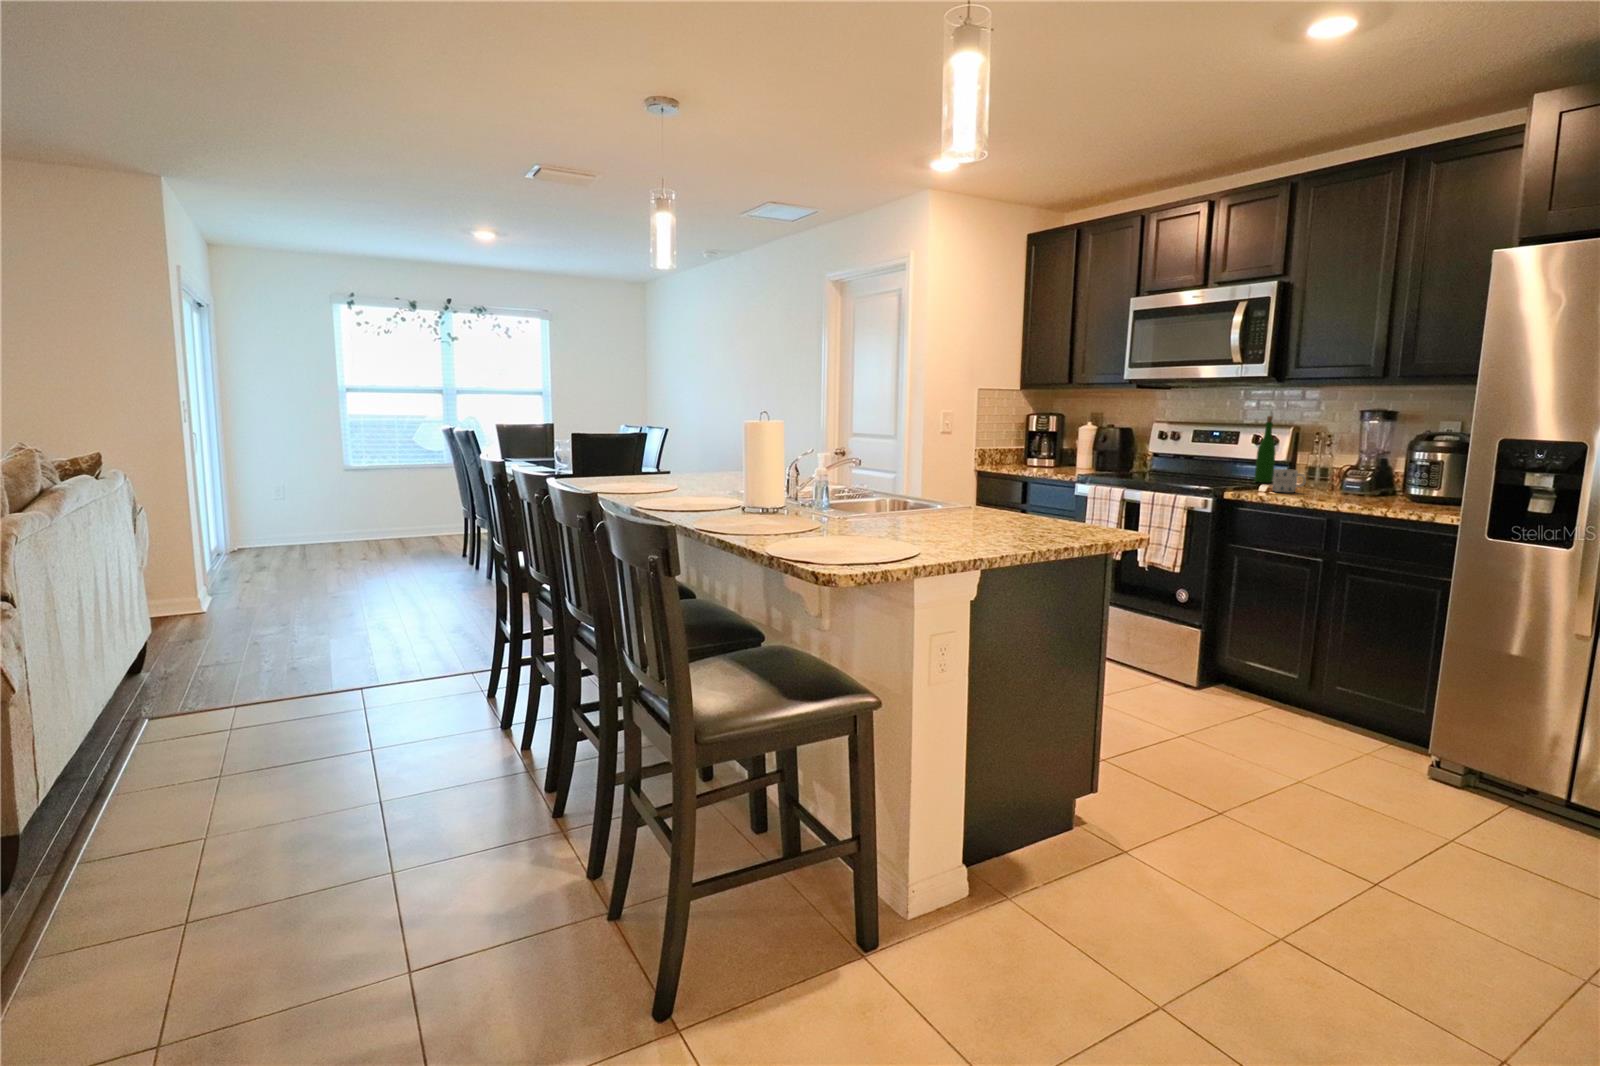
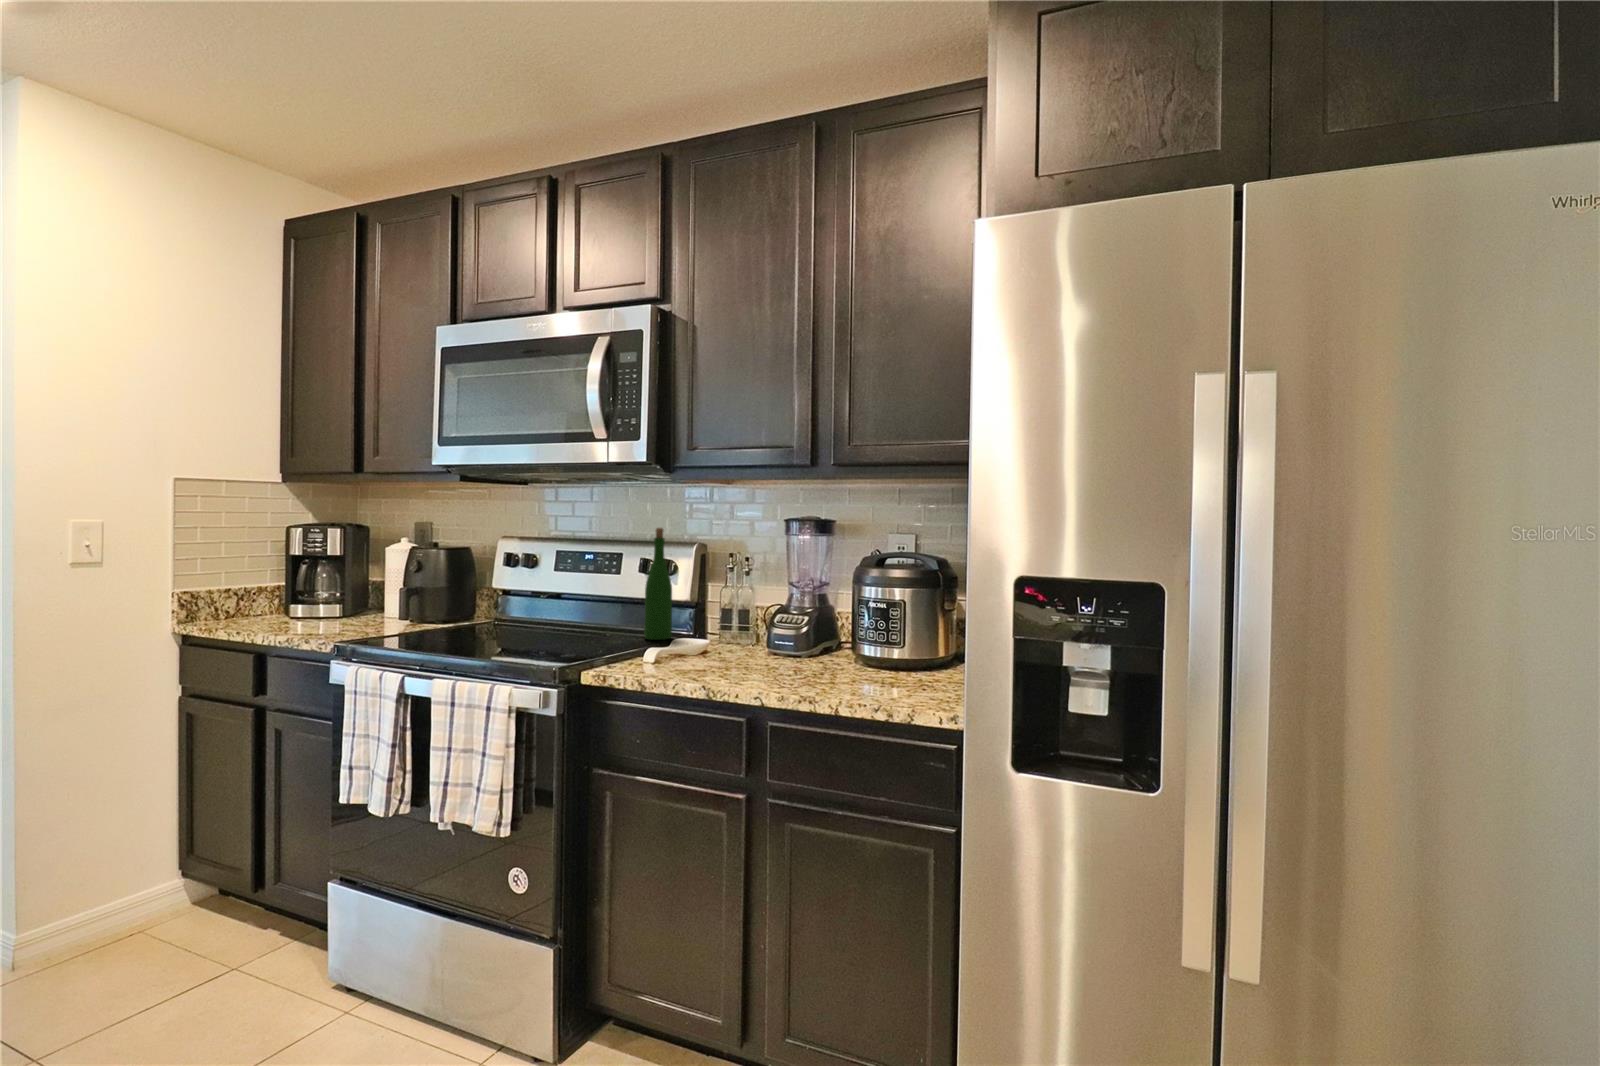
mug: present [1272,469,1306,492] -> none [662,621,712,664]

